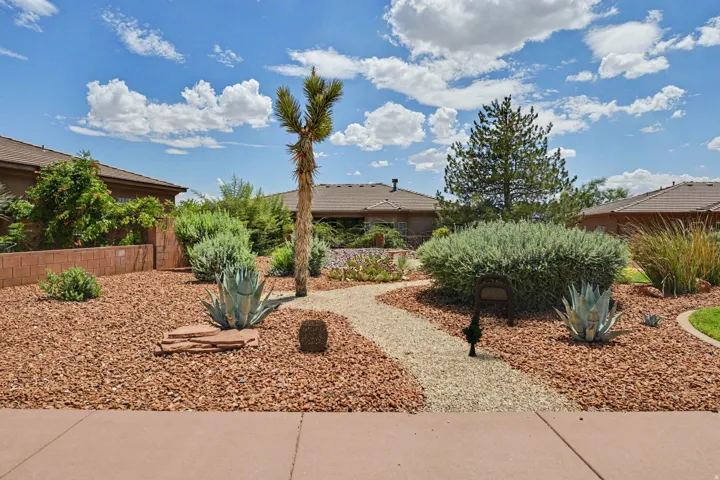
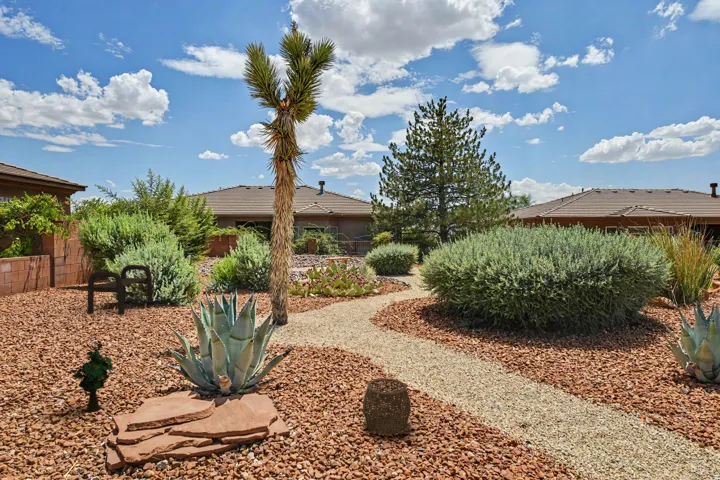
bench: present [474,274,514,327] -> present [87,265,153,315]
decorative plant: present [461,312,484,357] -> present [71,343,114,412]

